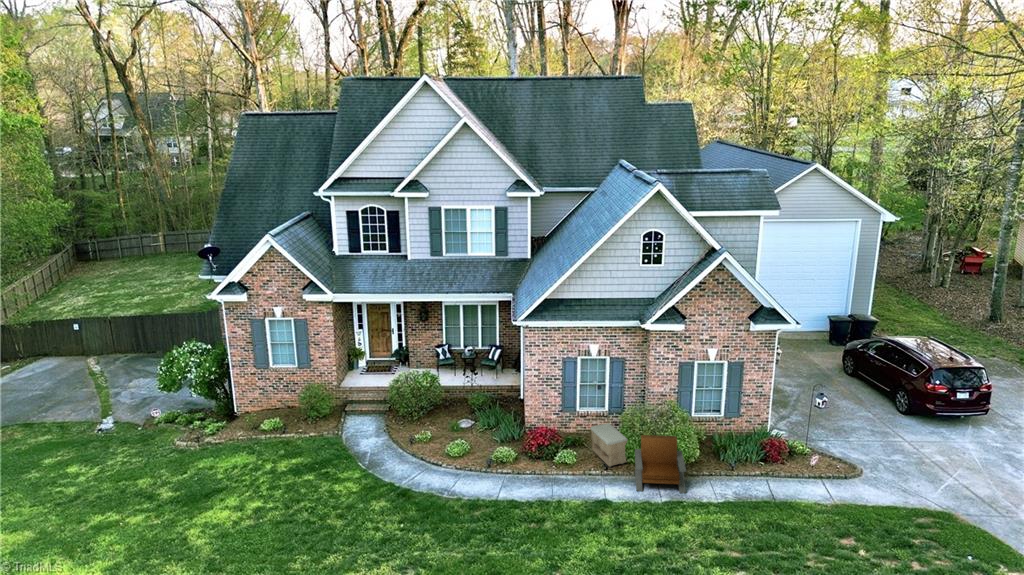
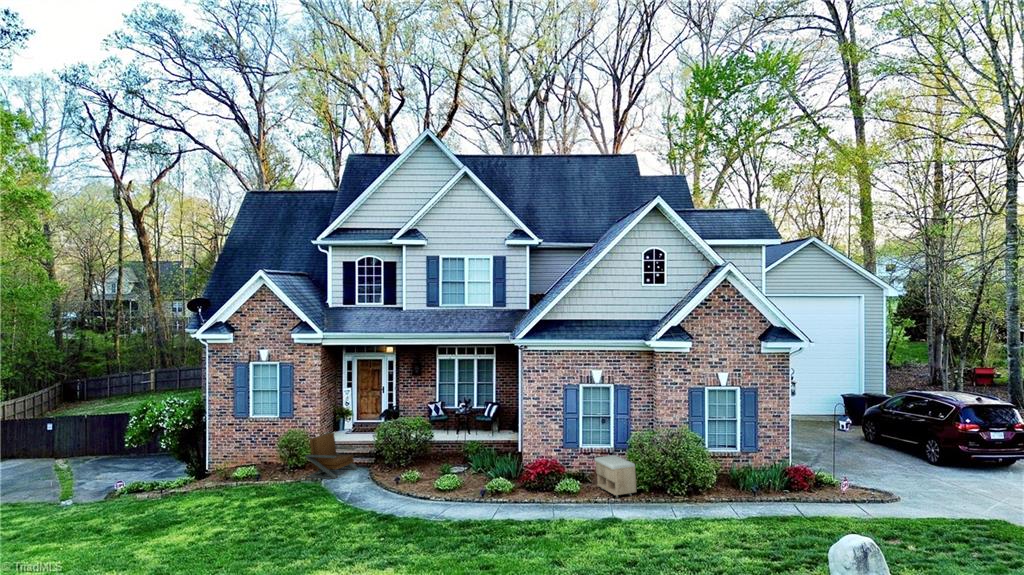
lounge chair: present [635,435,686,493] -> present [305,433,357,479]

